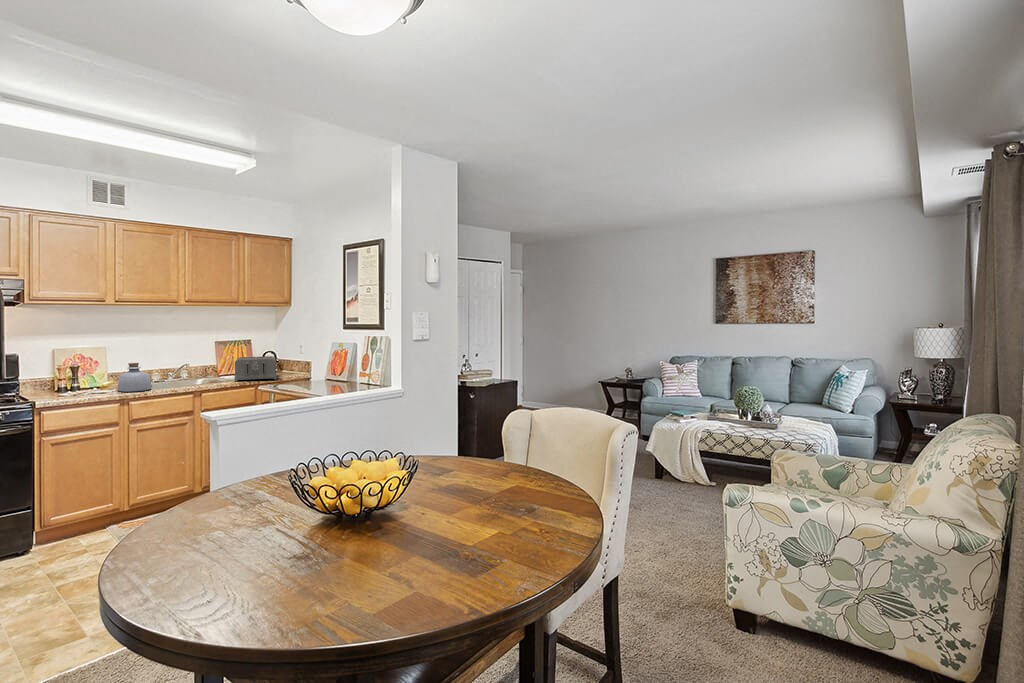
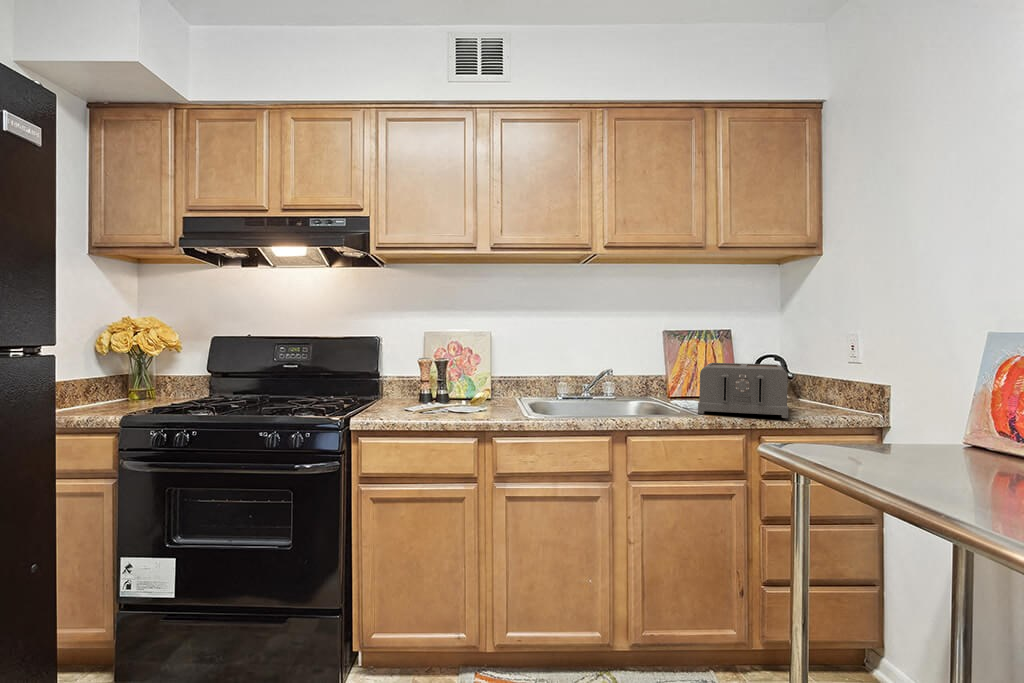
bottle: present [117,363,152,392] -> none [486,359,543,416]

